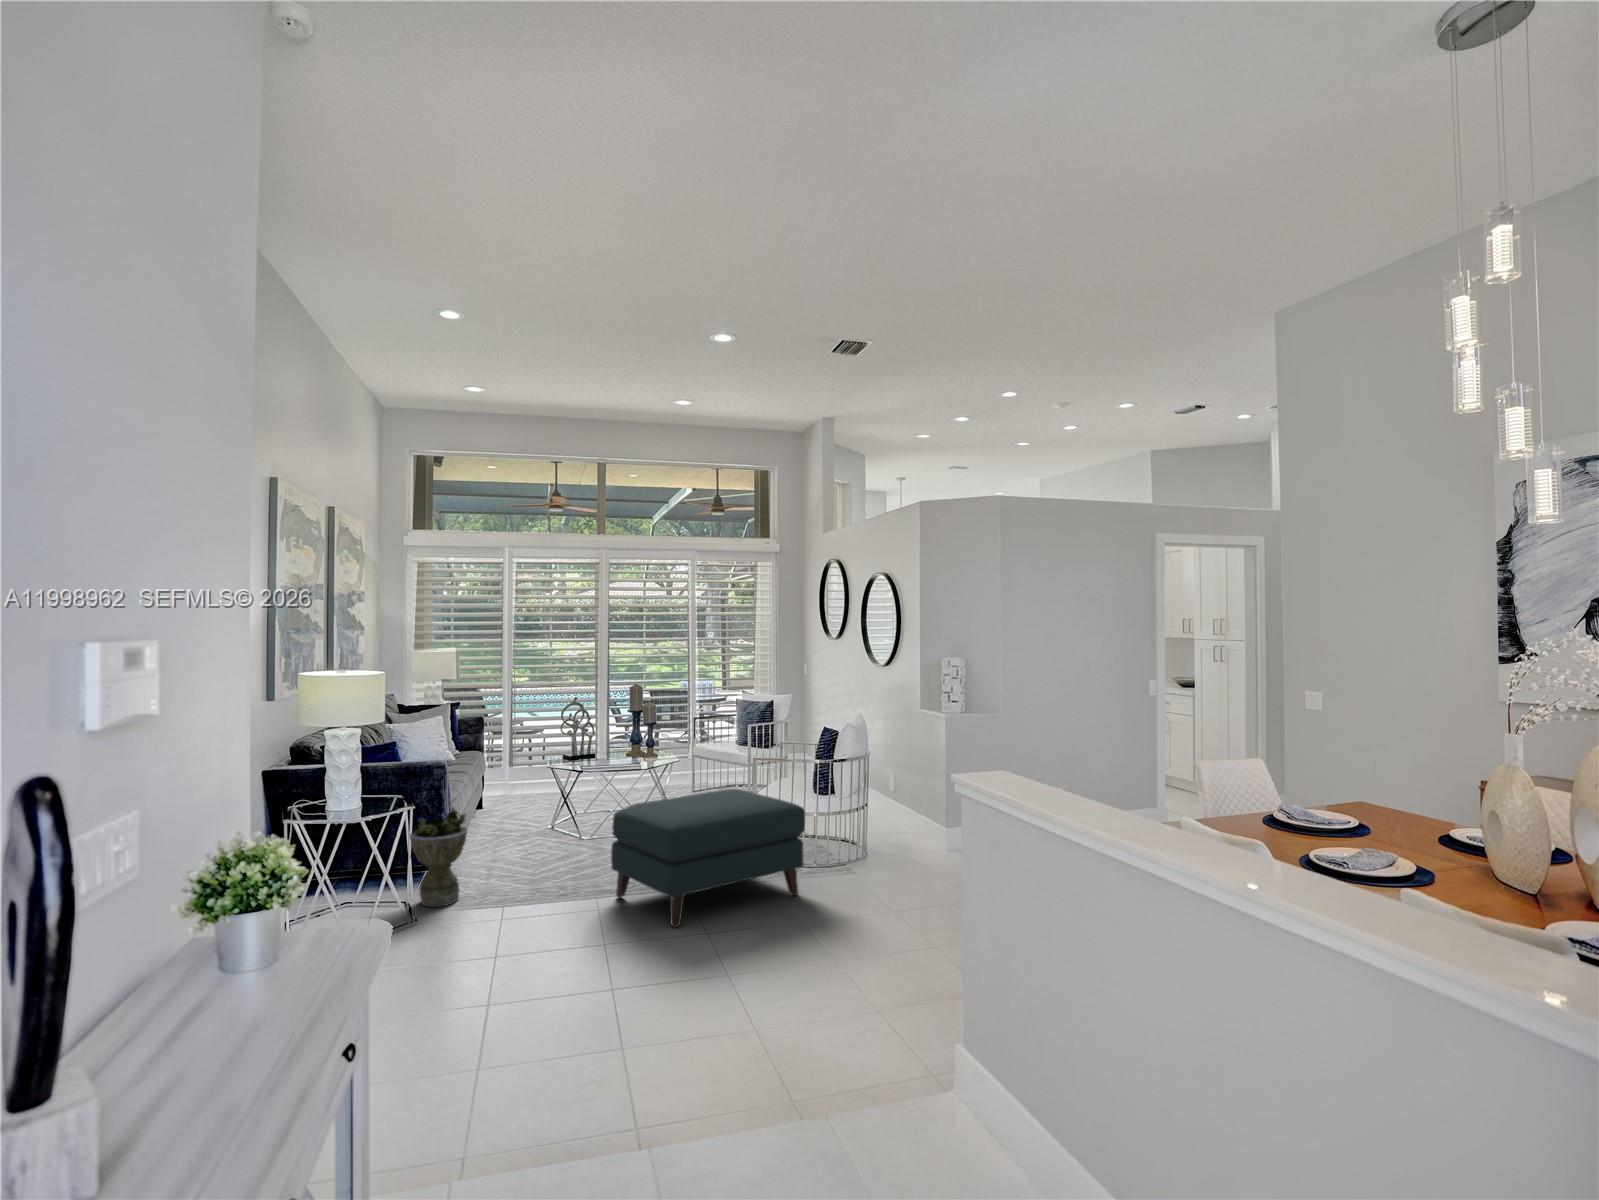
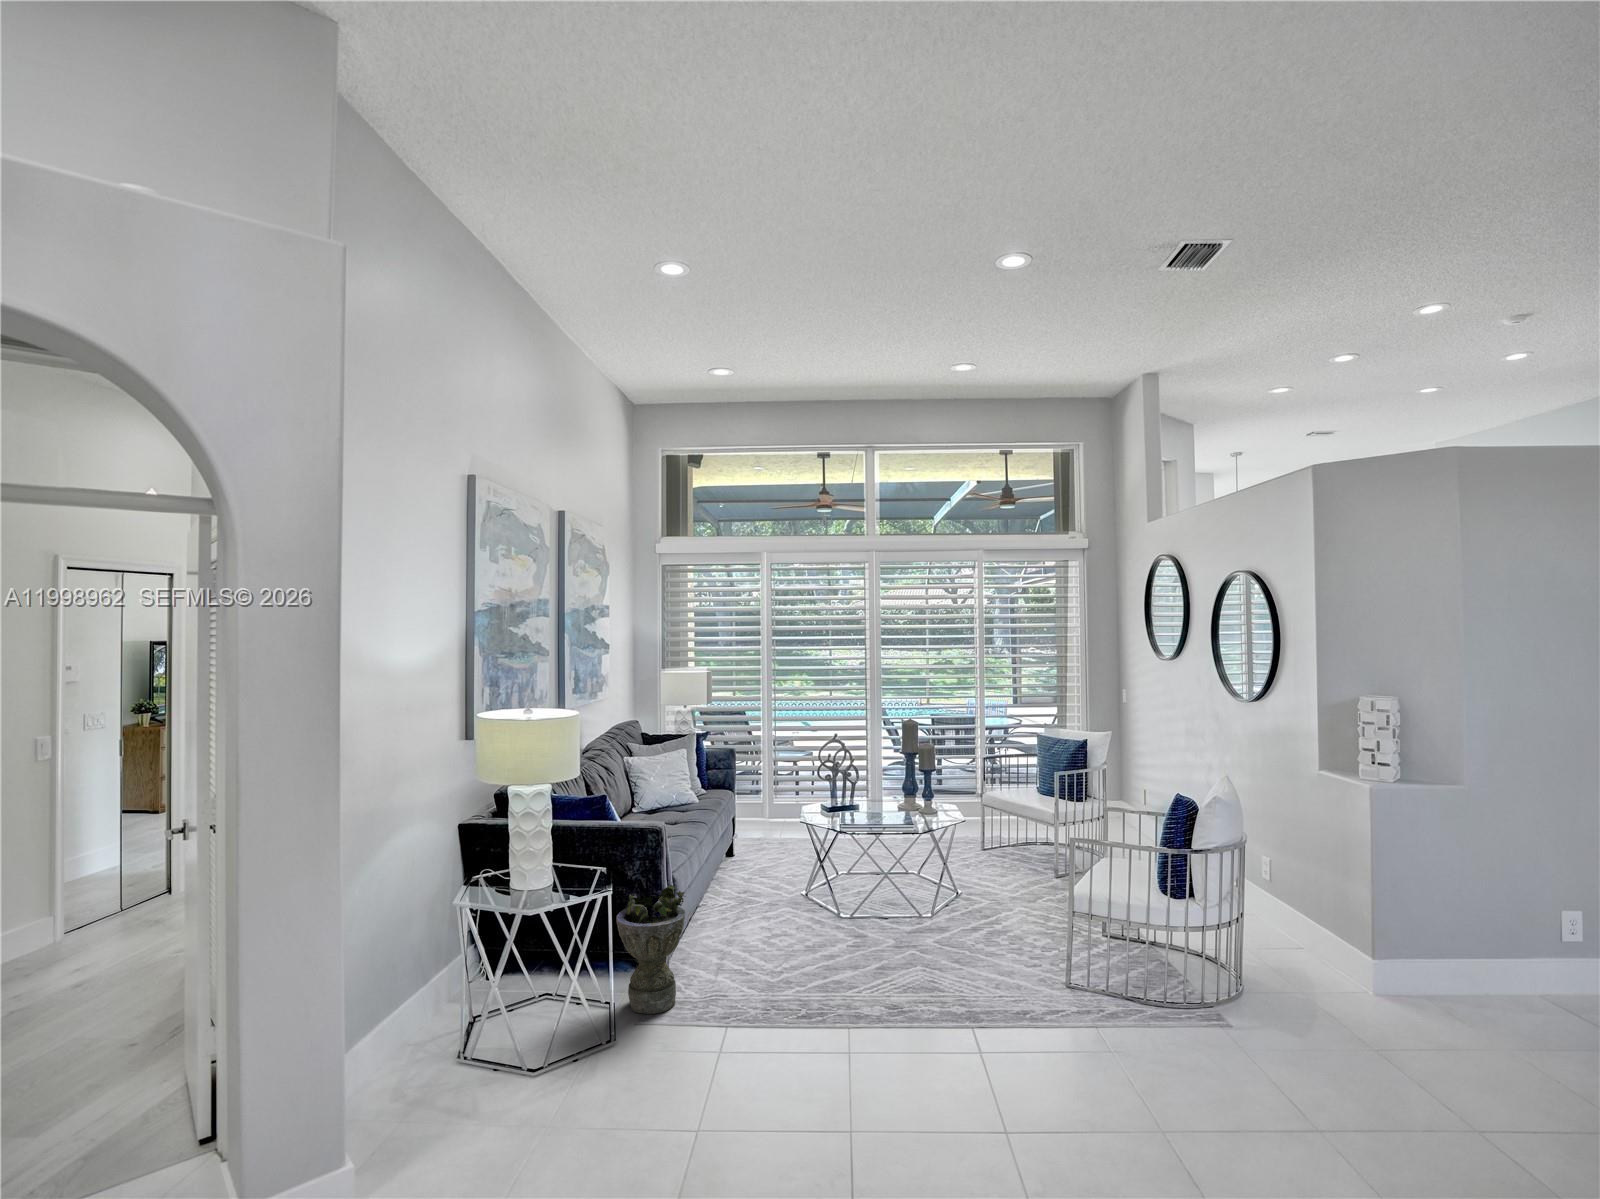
ottoman: present [611,789,805,928] -> none [867,883,1156,1108]

